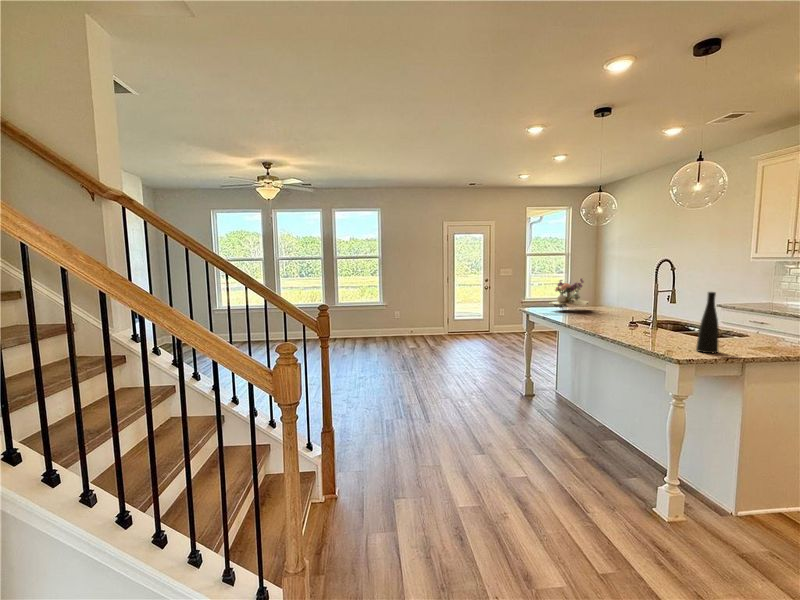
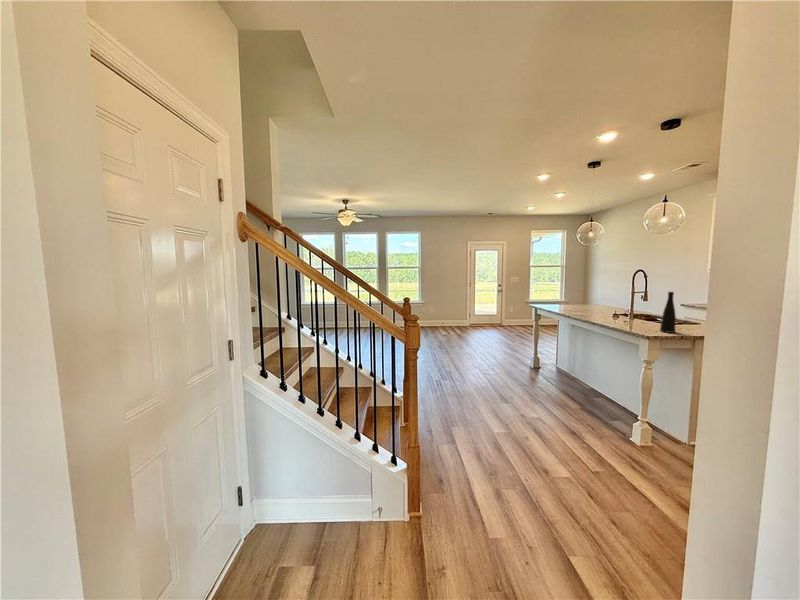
flower arrangement: present [550,278,588,309] -> none [552,283,583,306]

